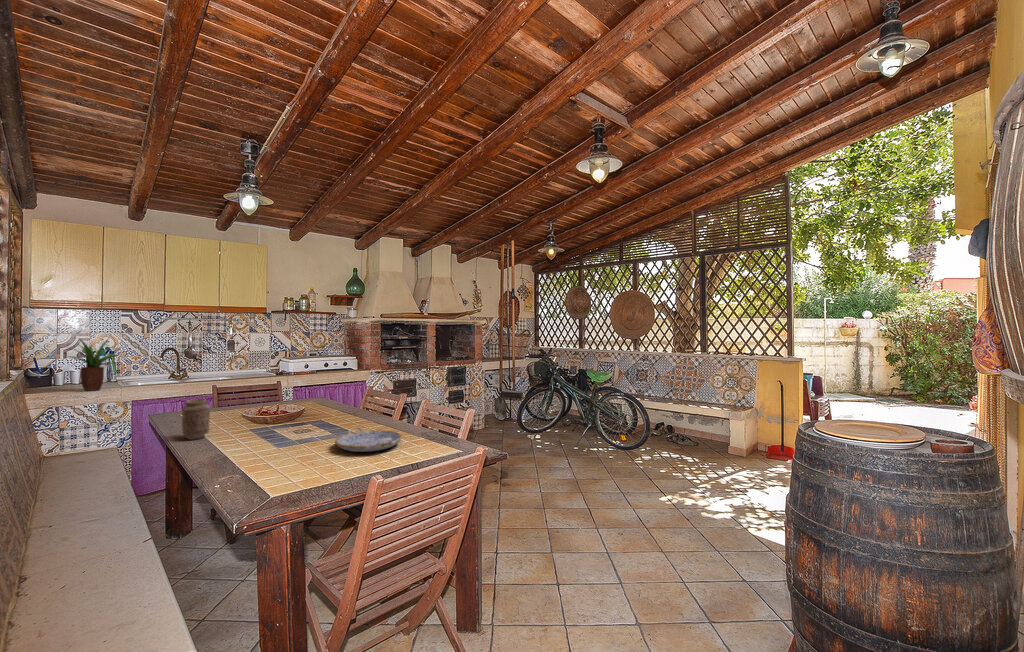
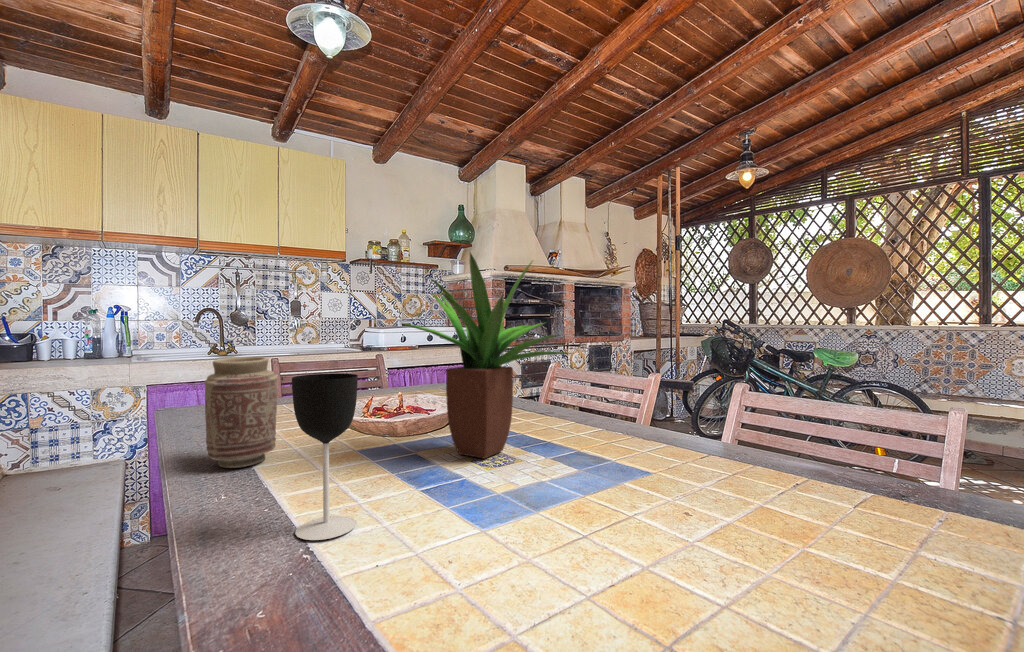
potted plant: present [66,339,118,391] -> present [404,253,571,459]
wine glass: none [213,409,233,455] -> present [292,374,358,540]
serving tray: present [335,427,402,452] -> none [668,438,939,538]

